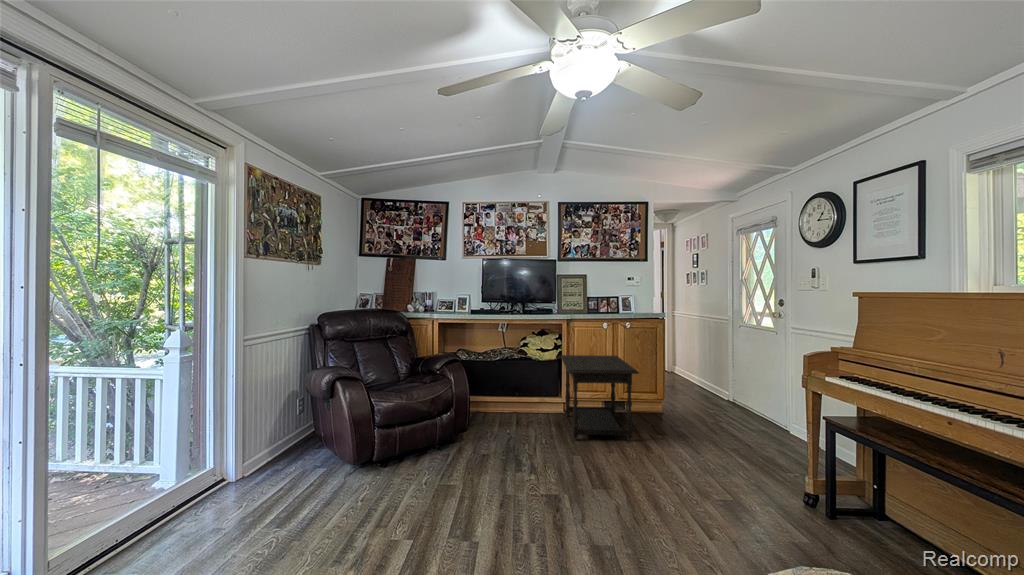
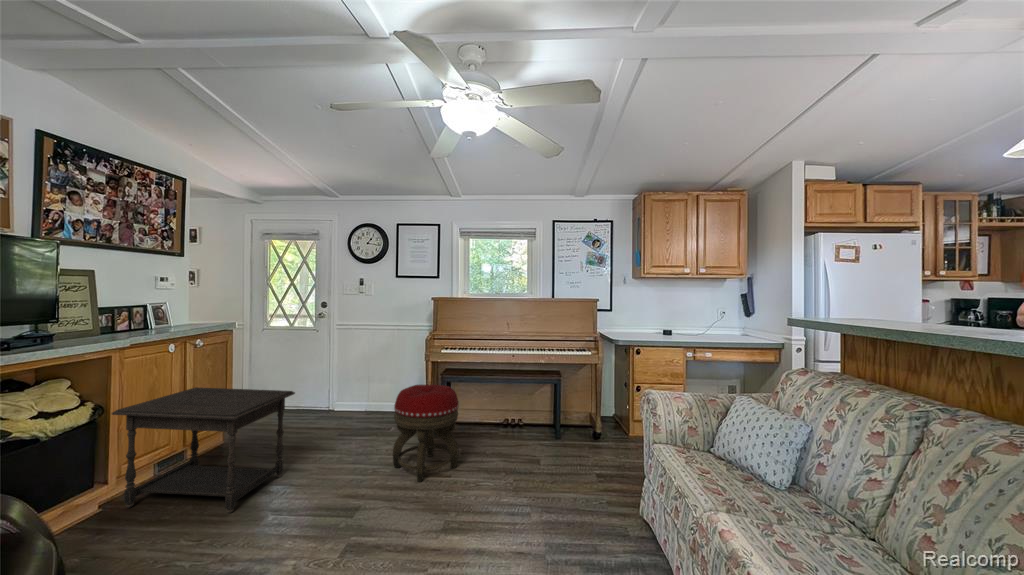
footstool: none [670,397,761,528] -> present [393,384,459,482]

